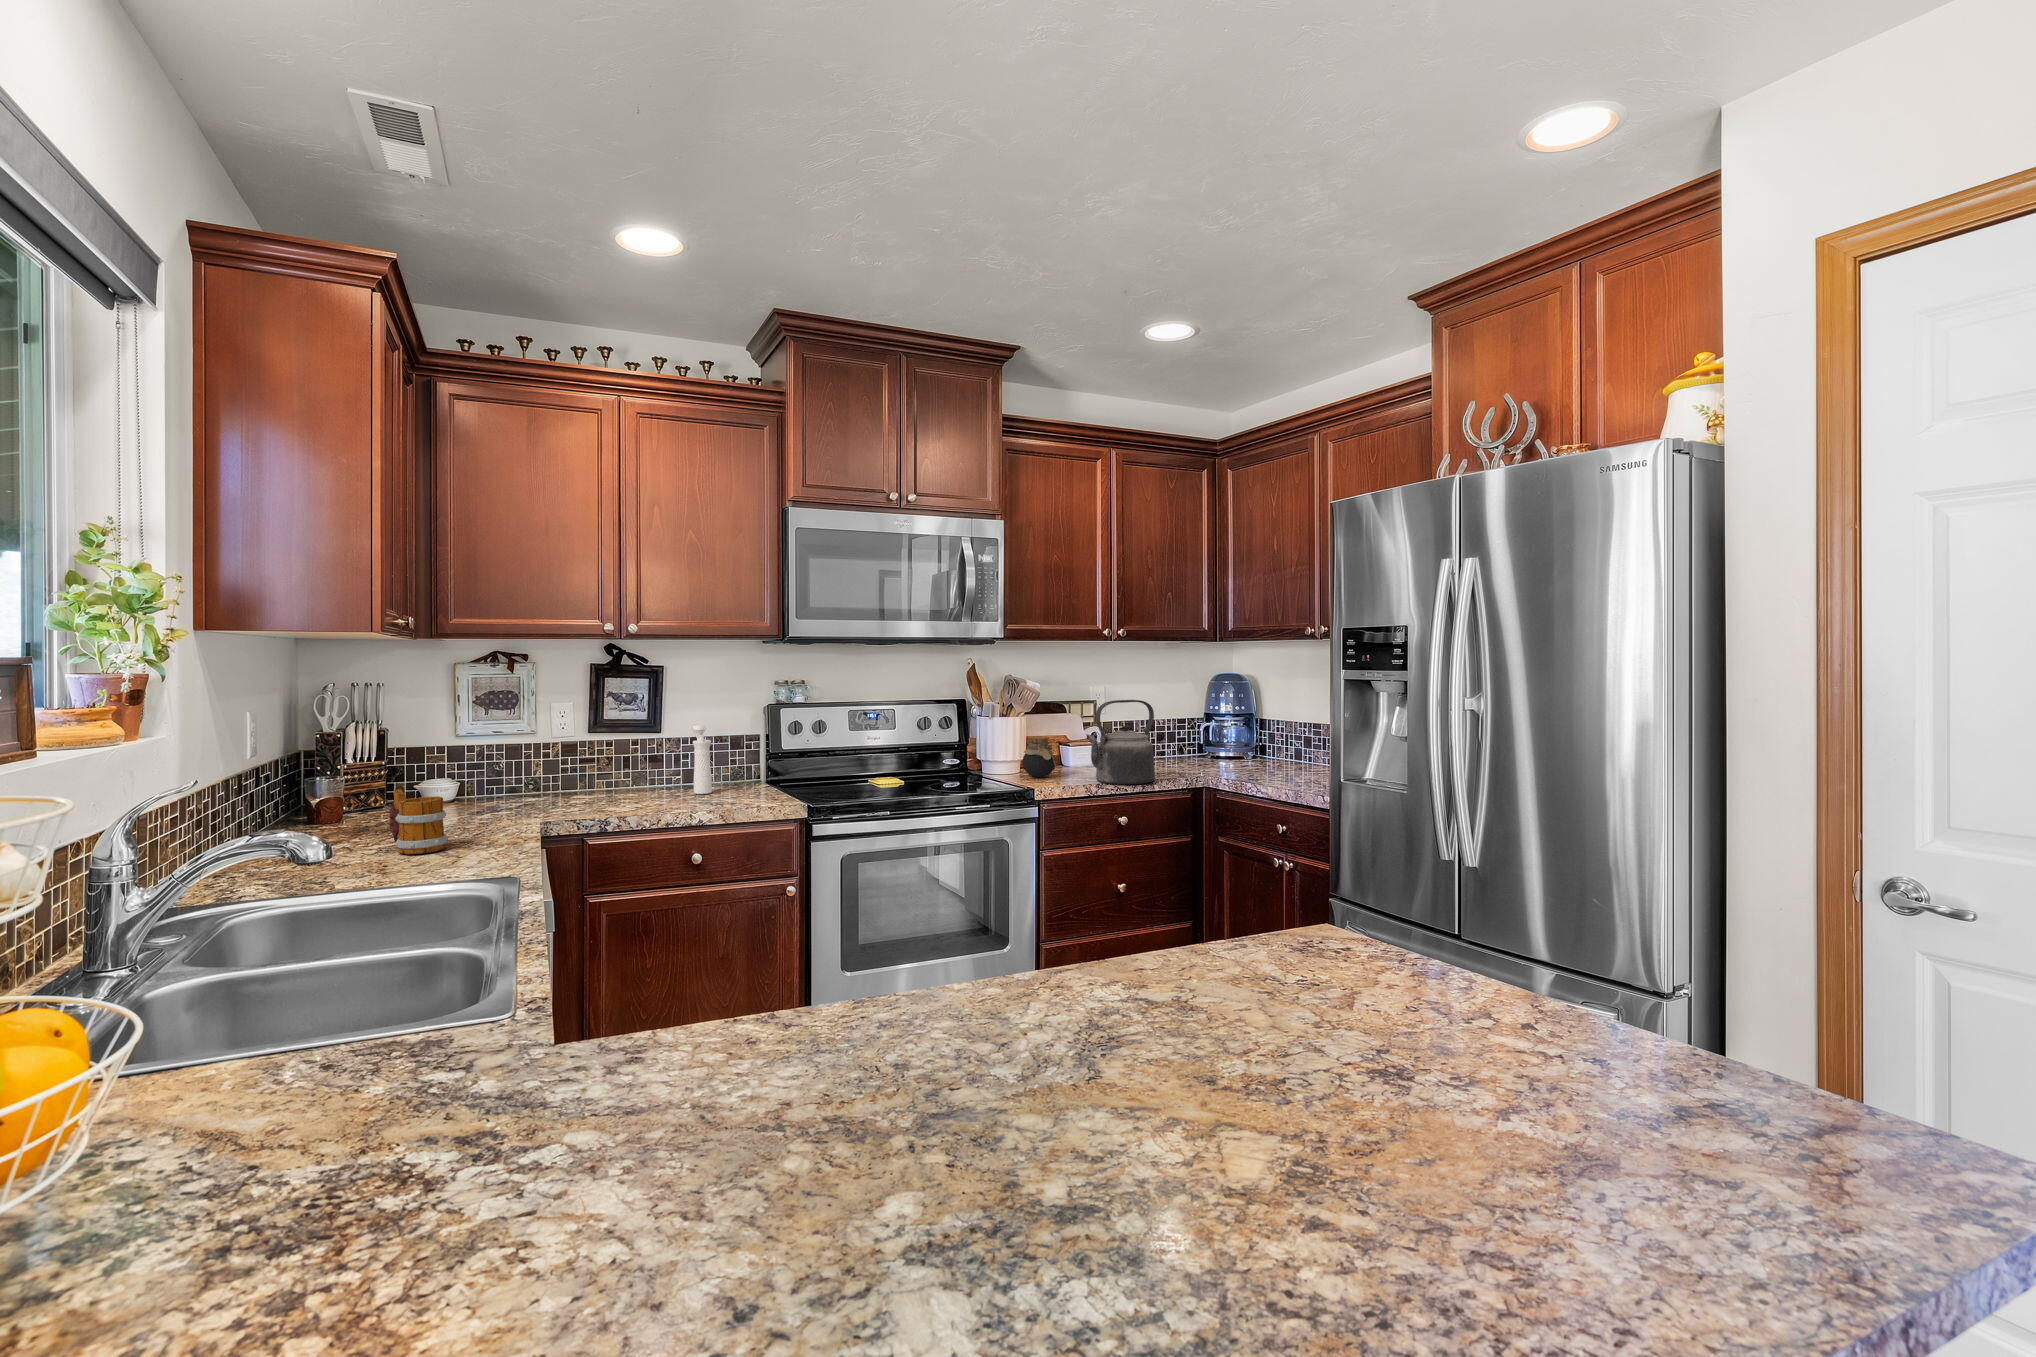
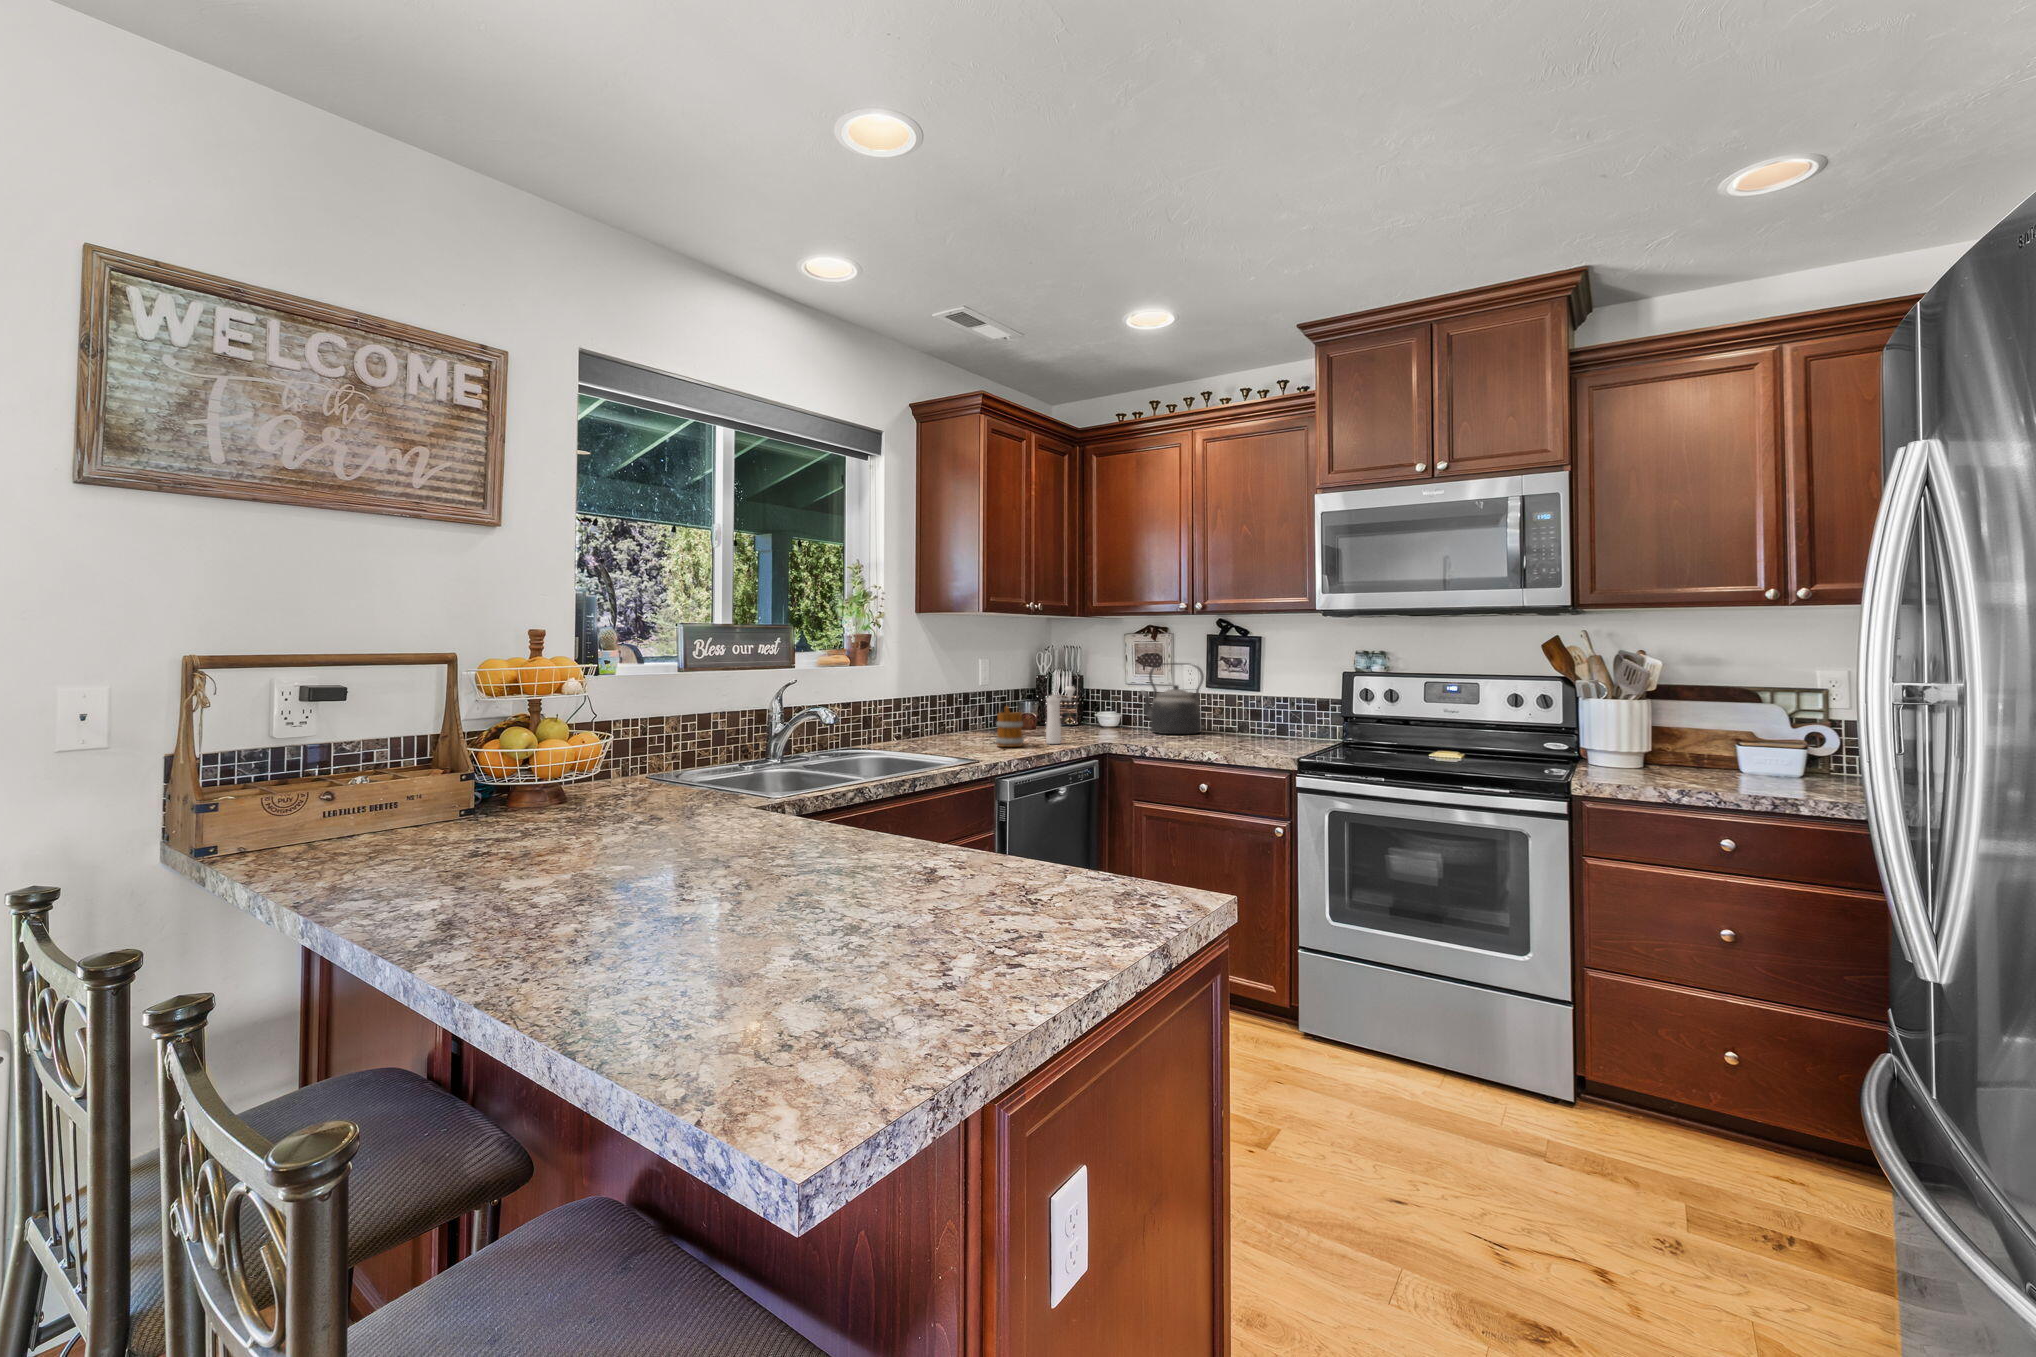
kettle: present [1086,700,1155,784] -> present [1141,663,1204,734]
pepper mill: present [692,725,712,794] -> present [1046,686,1075,744]
jar: present [1022,737,1057,778] -> none [1608,721,1660,773]

